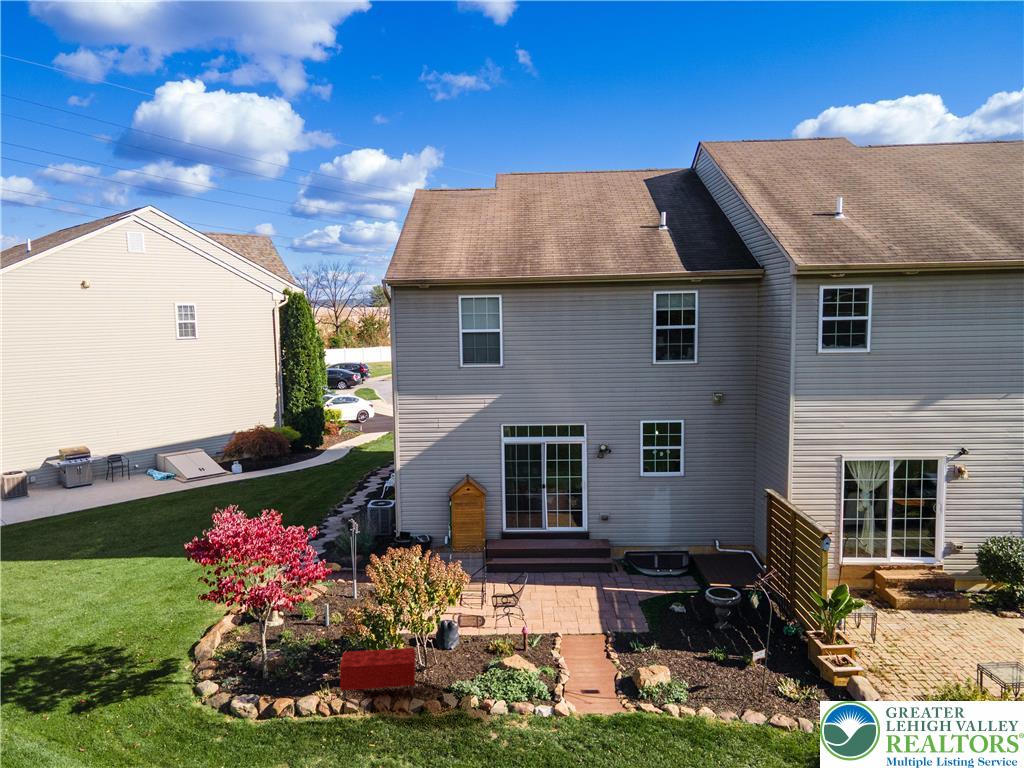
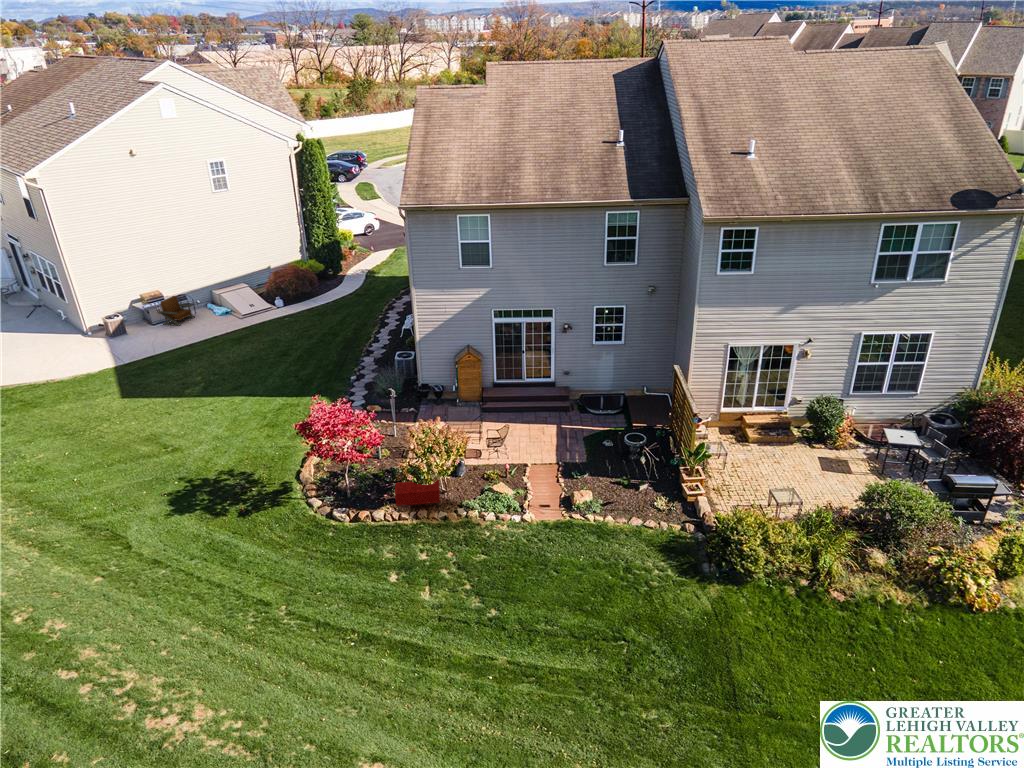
lounge chair: none [65,453,113,489] -> present [159,296,195,326]

